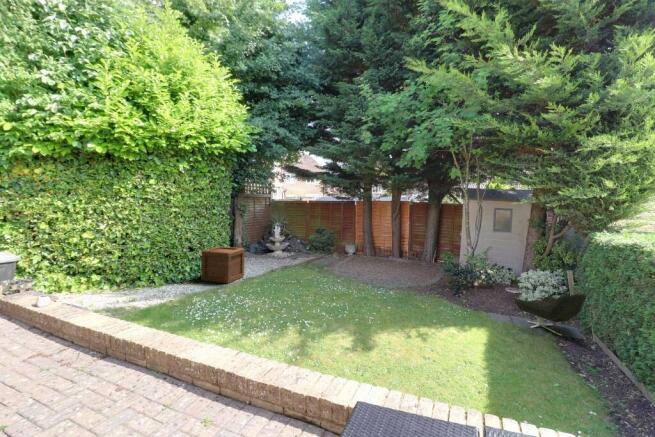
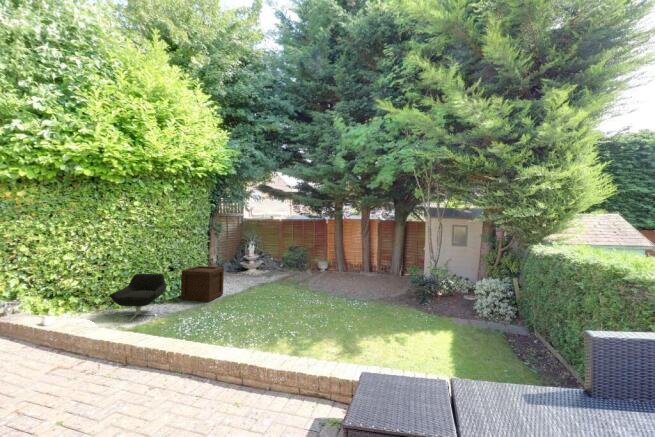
lounge chair: present [515,294,586,335] -> present [109,274,166,321]

